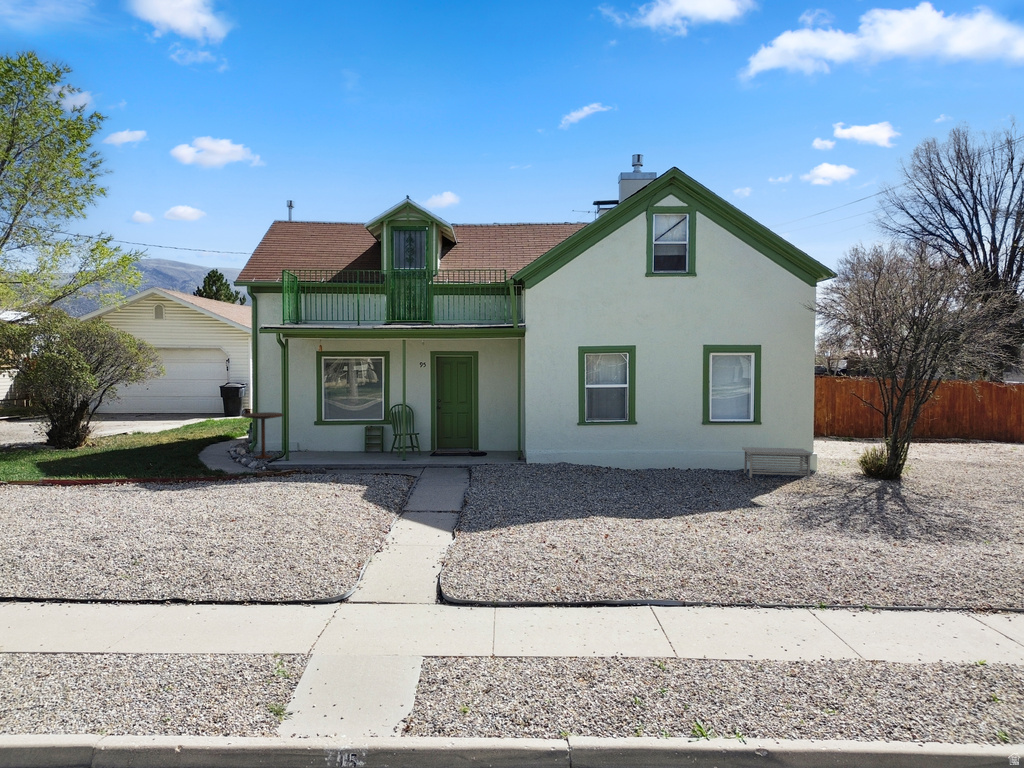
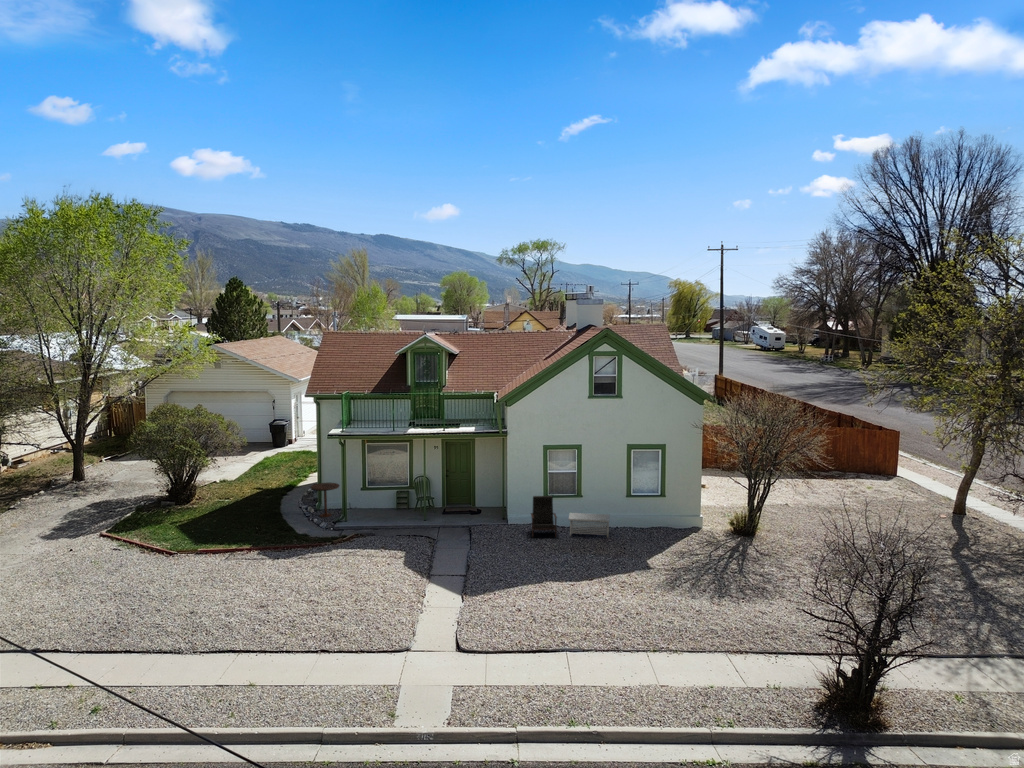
lounge chair: none [559,419,600,478] -> present [531,496,557,537]
storage bench: present [742,447,812,479] -> present [569,513,610,537]

